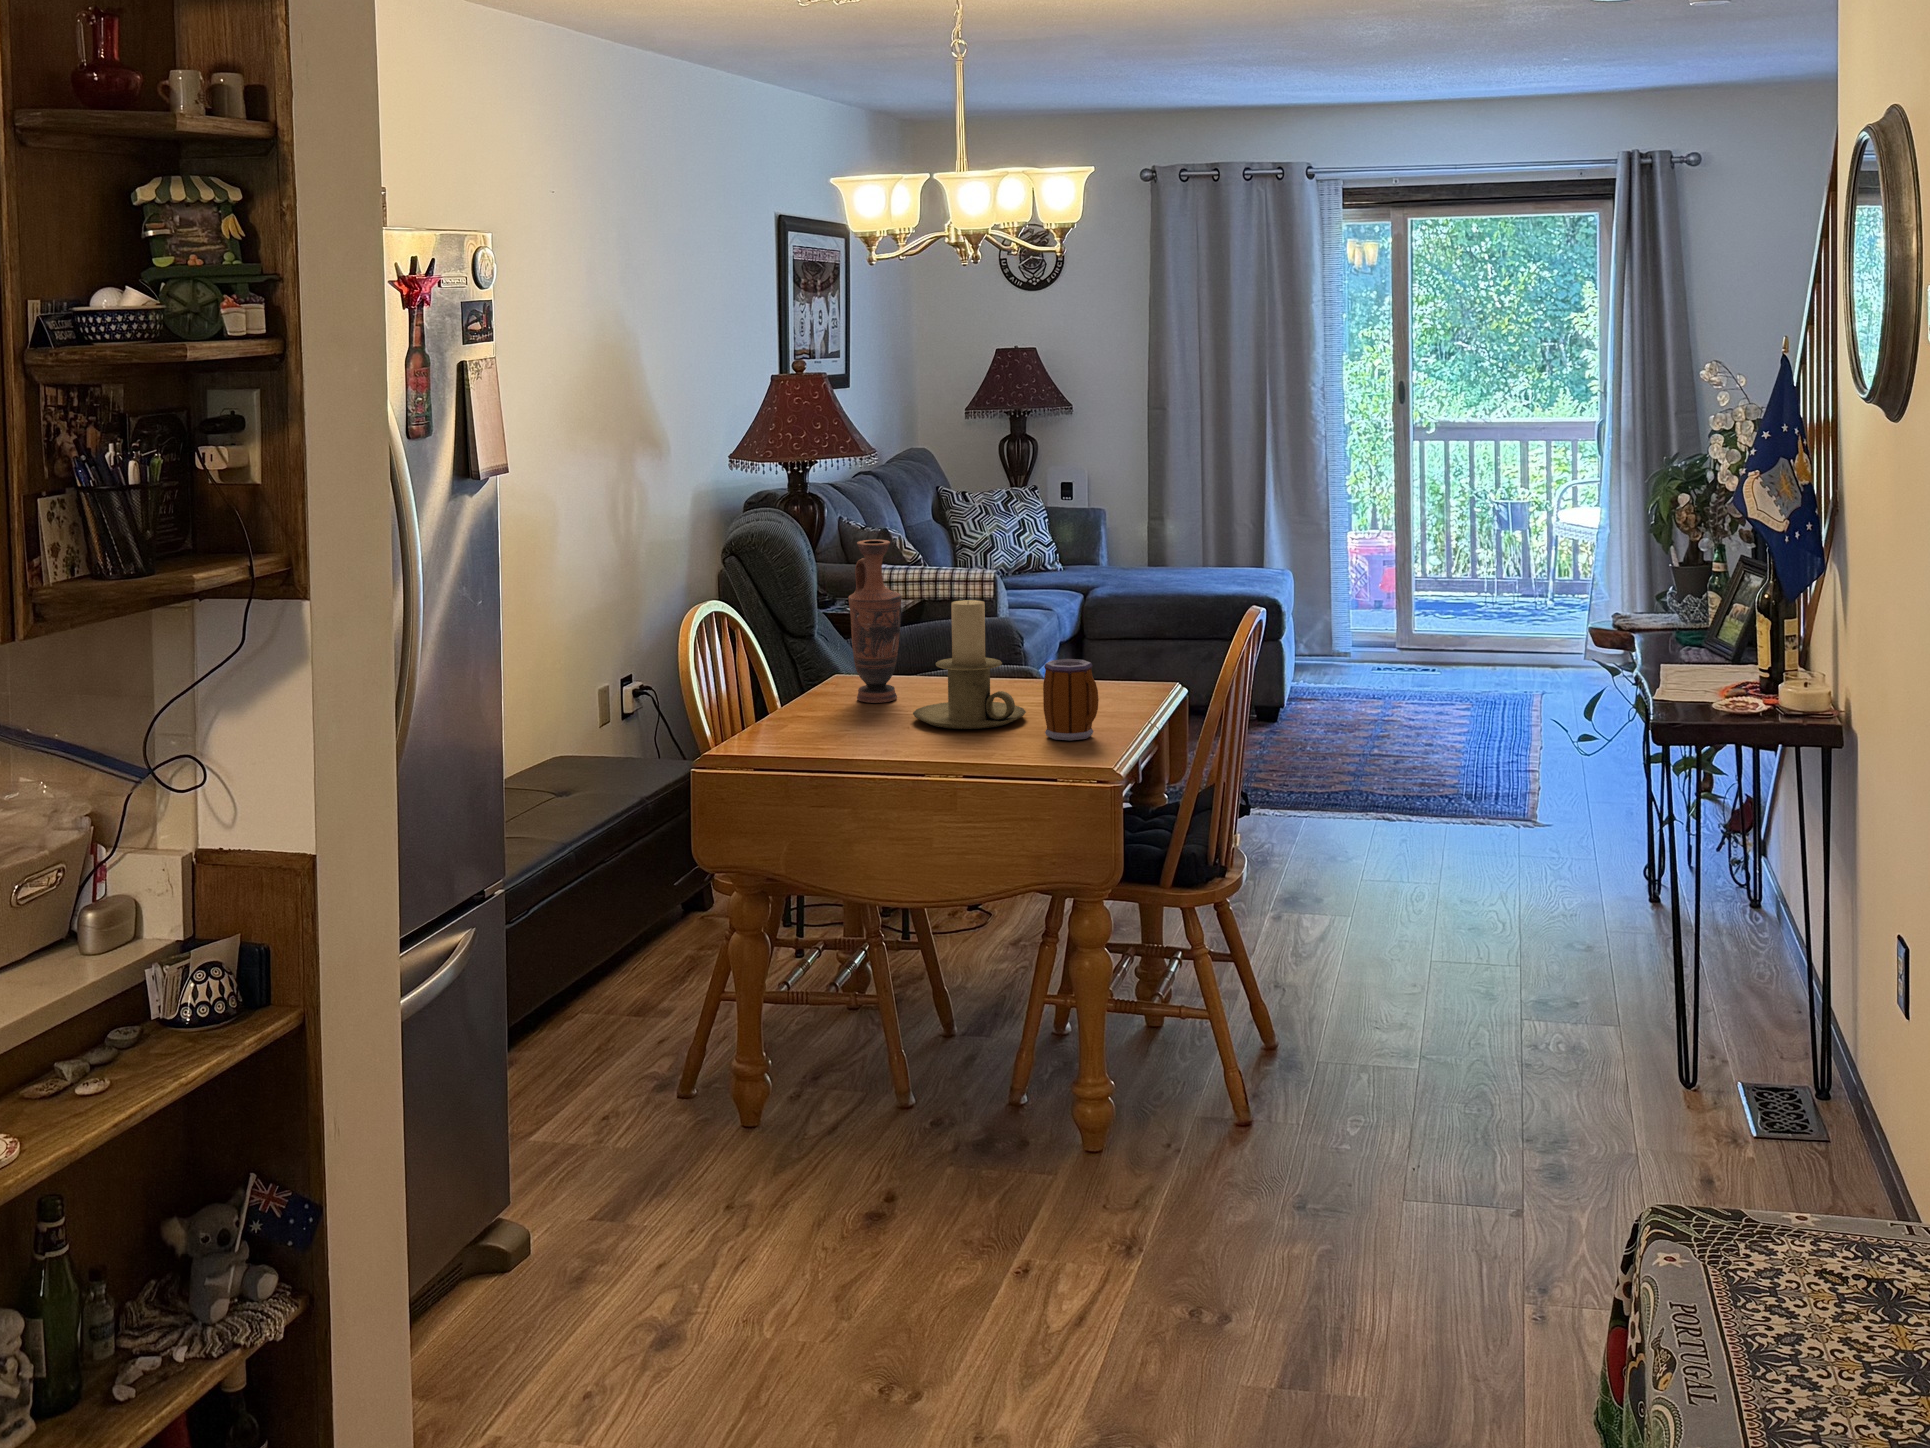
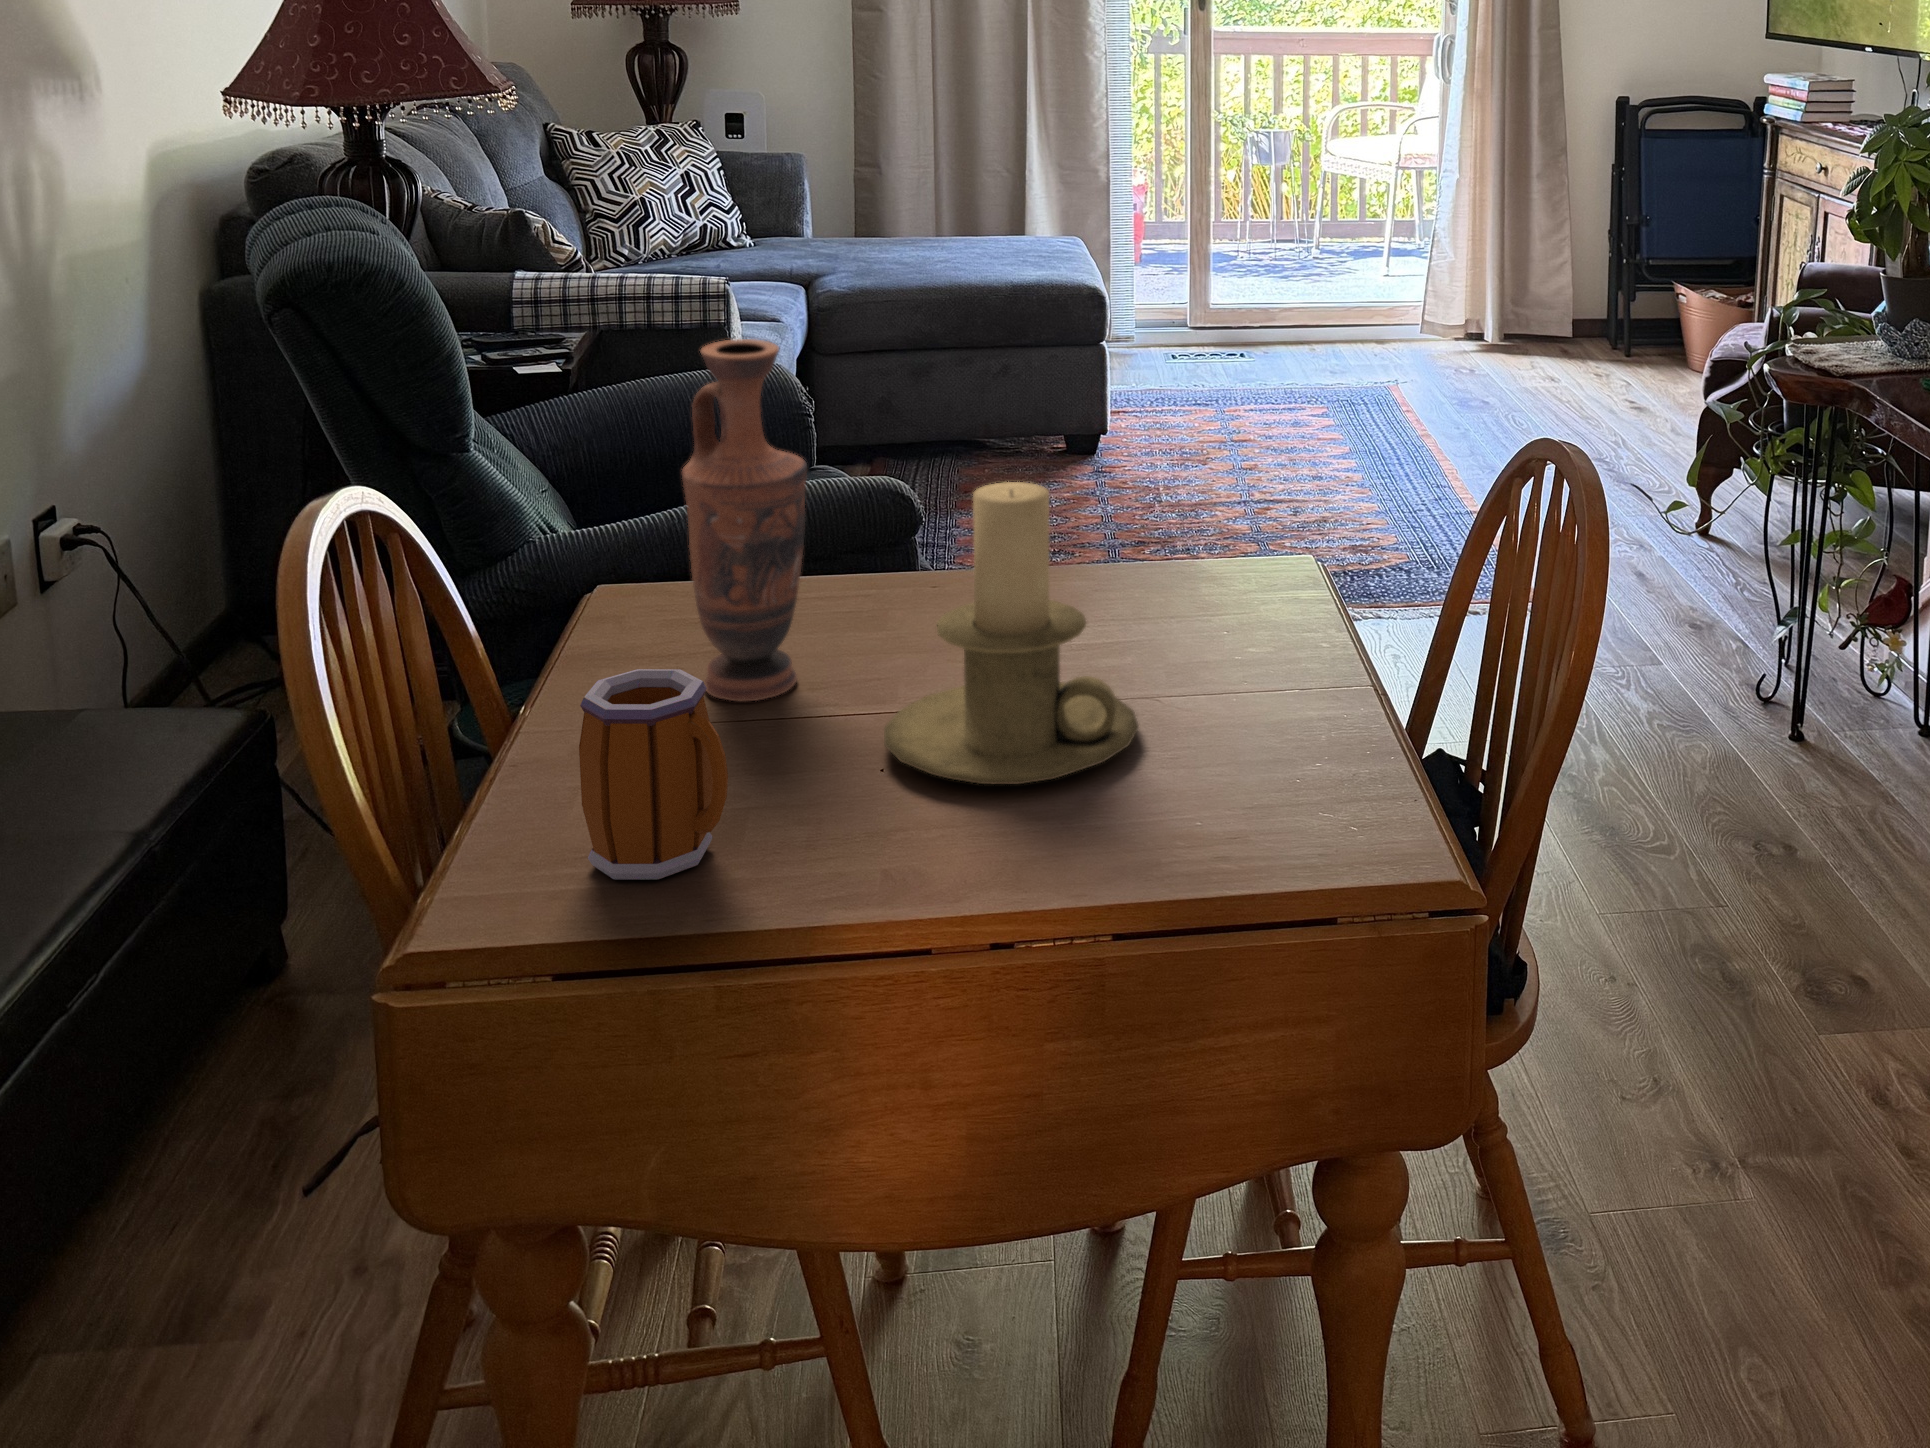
mug: present [1043,659,1099,740] -> present [579,669,728,879]

